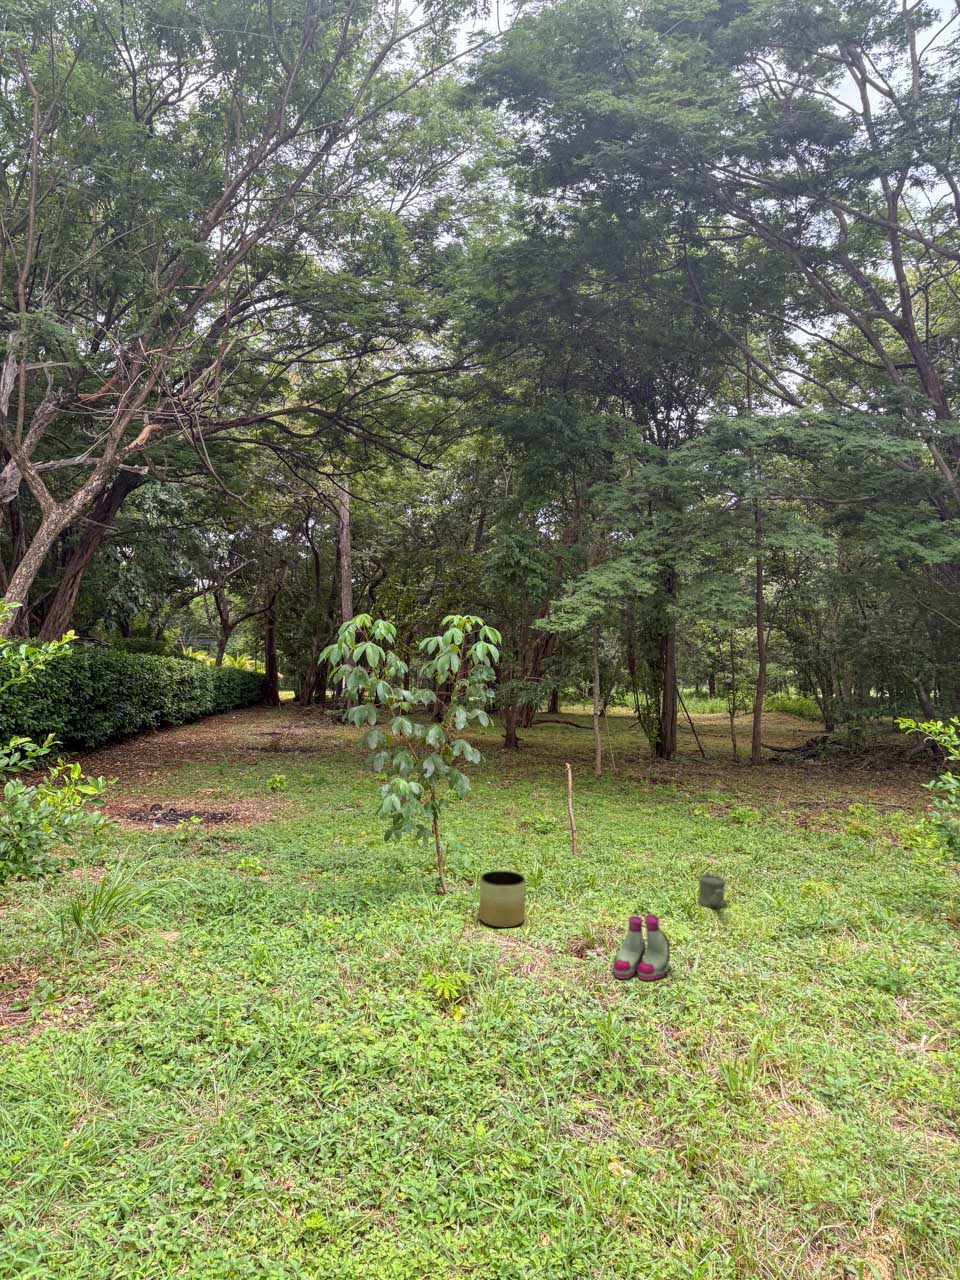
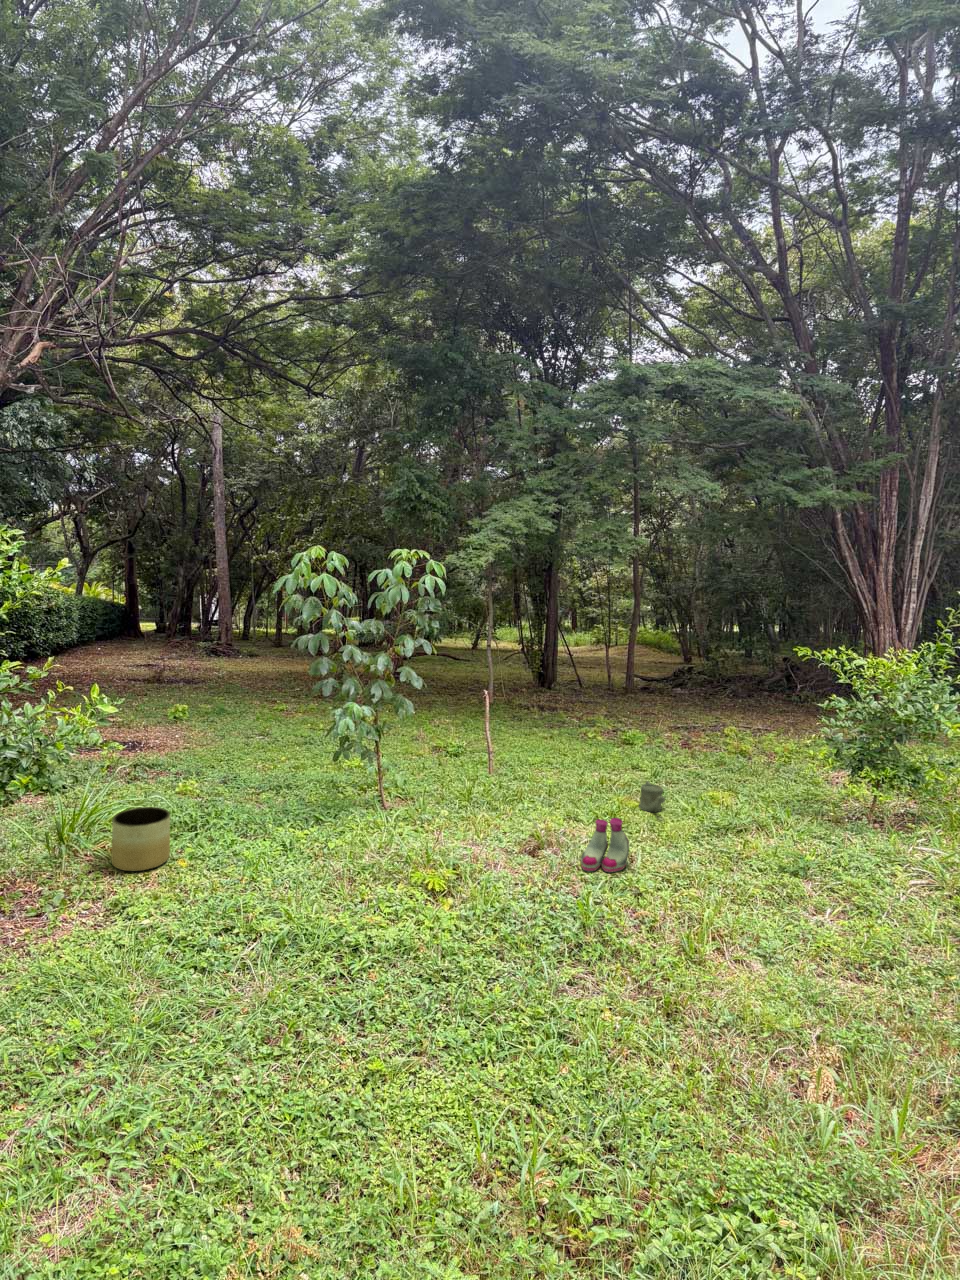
planter: present [479,871,525,928] -> present [111,807,170,871]

